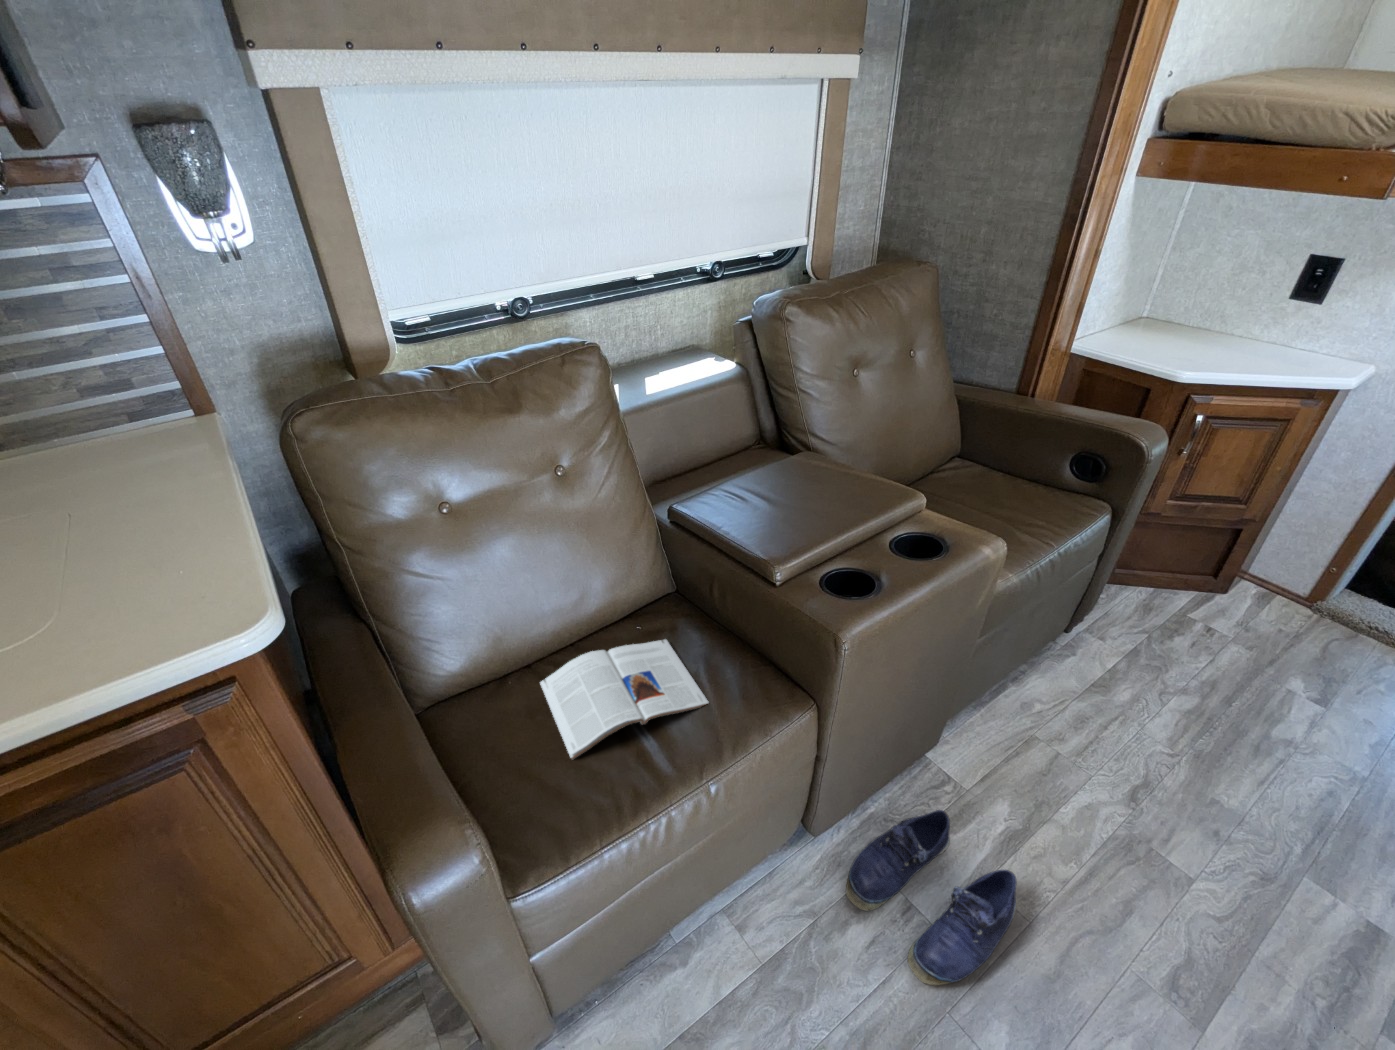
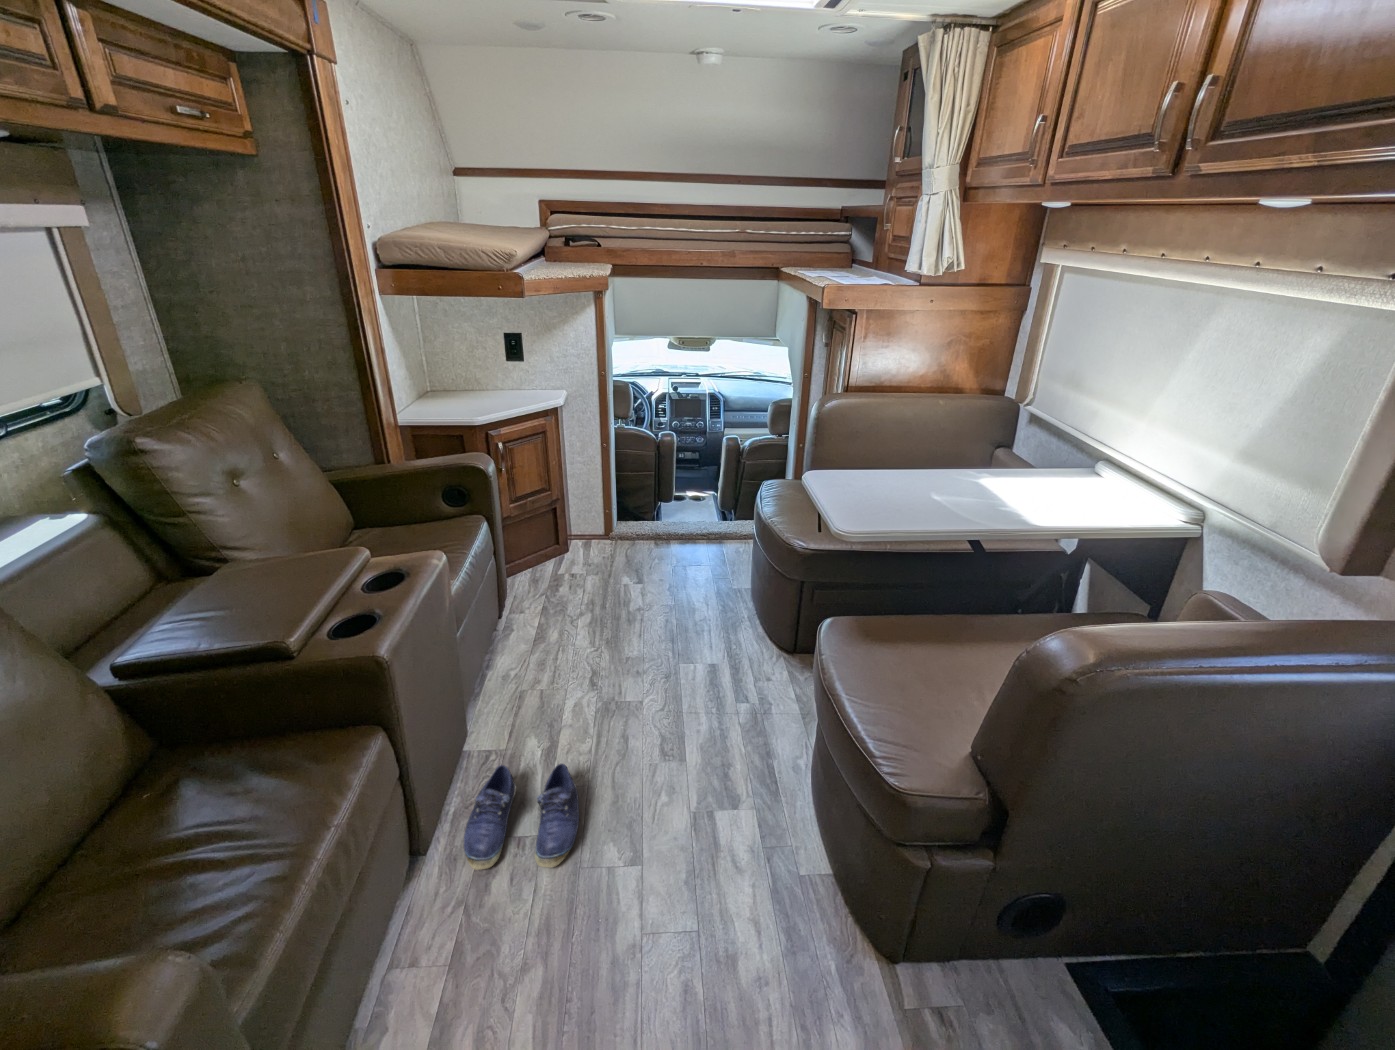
magazine: present [540,639,709,759] -> none [76,774,292,909]

